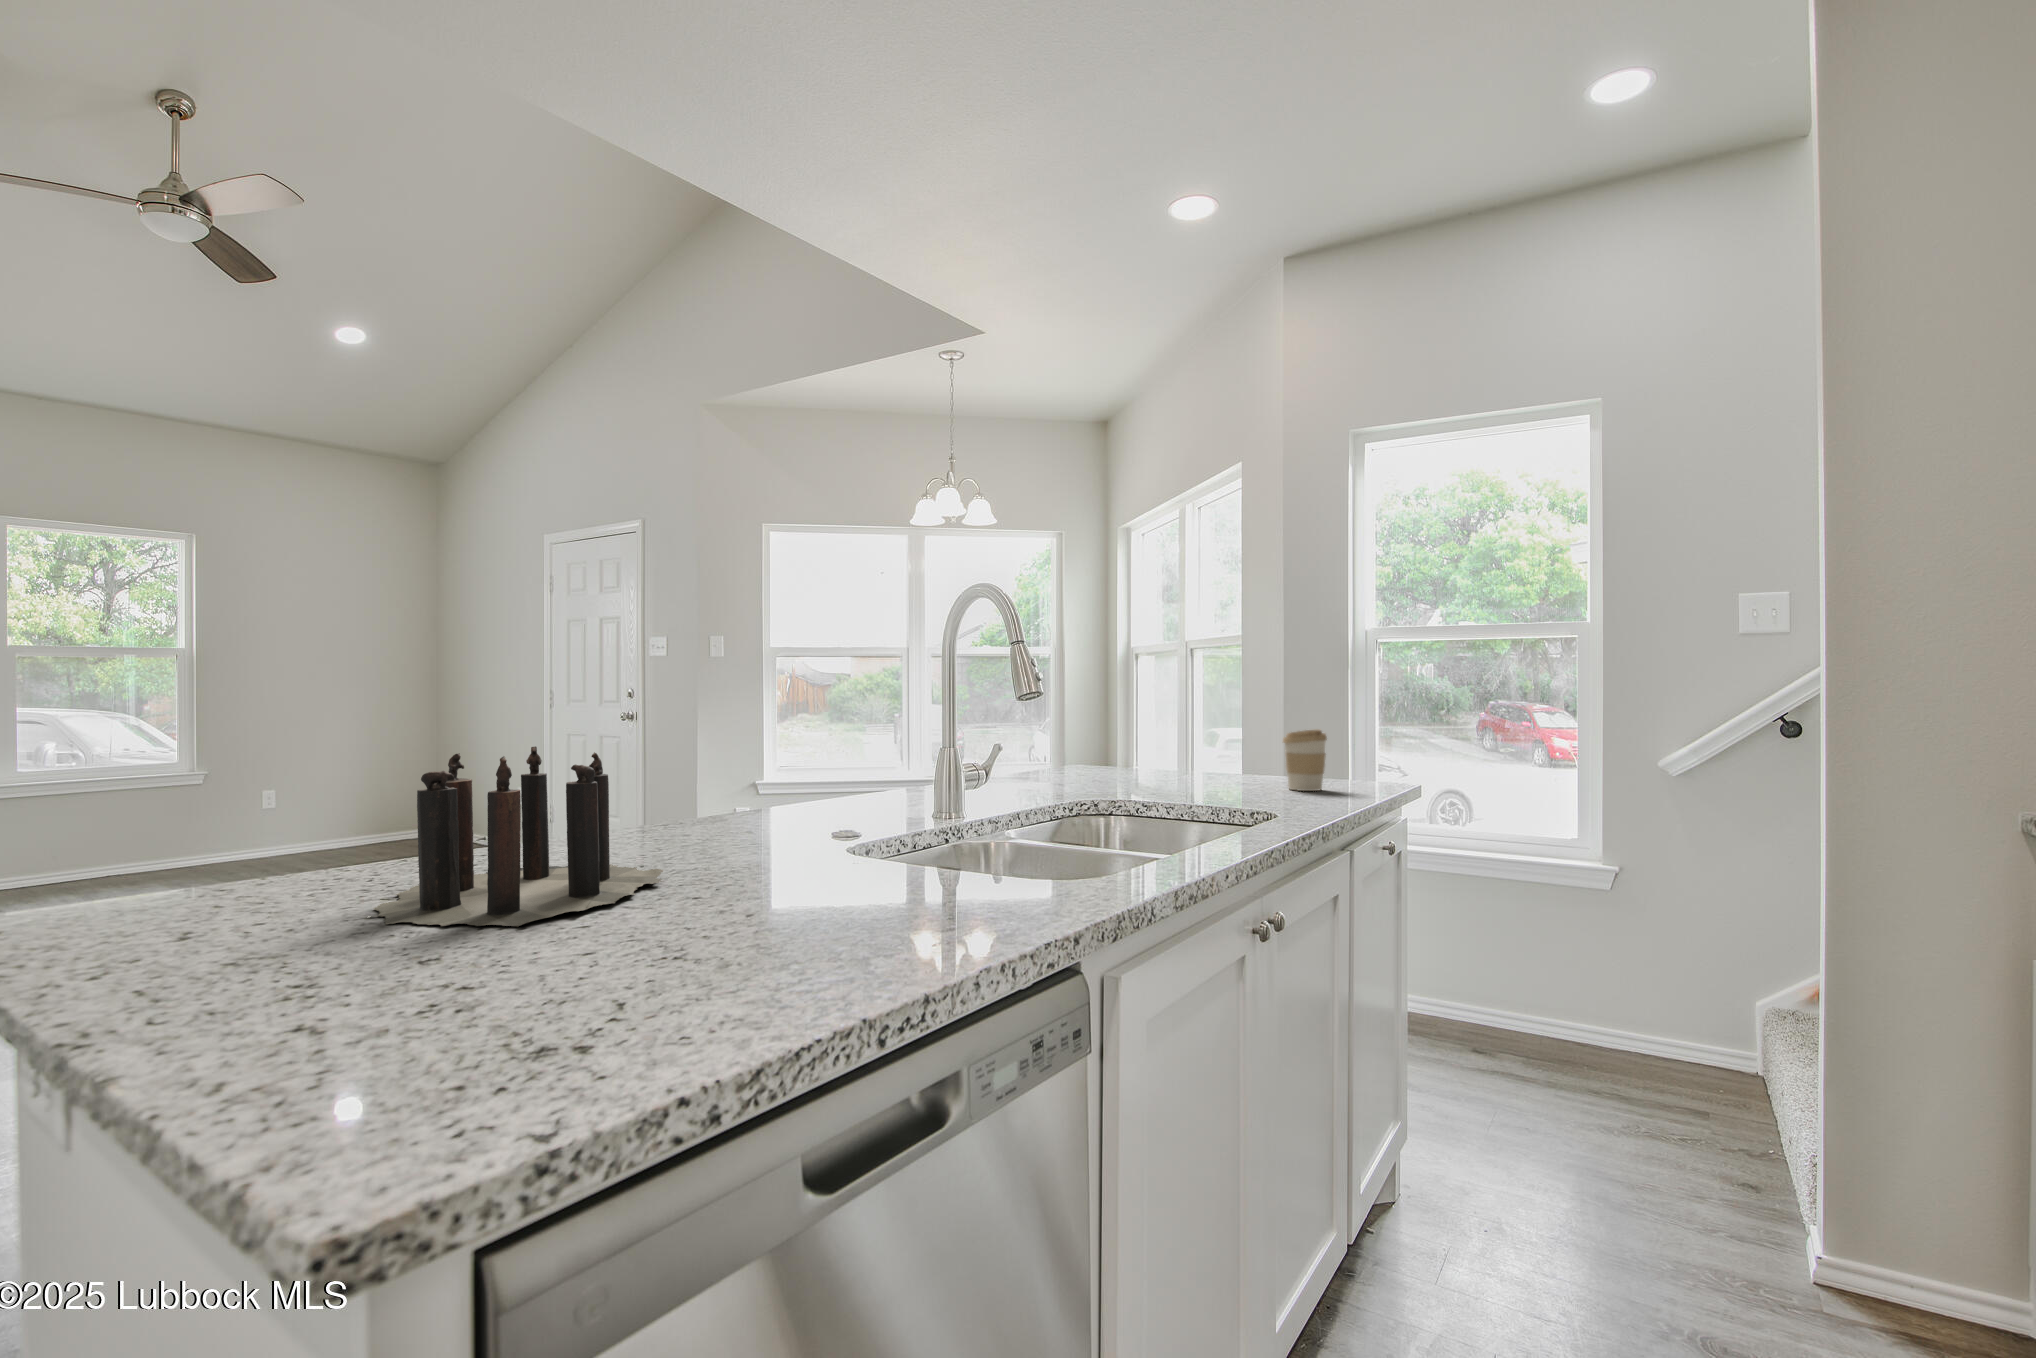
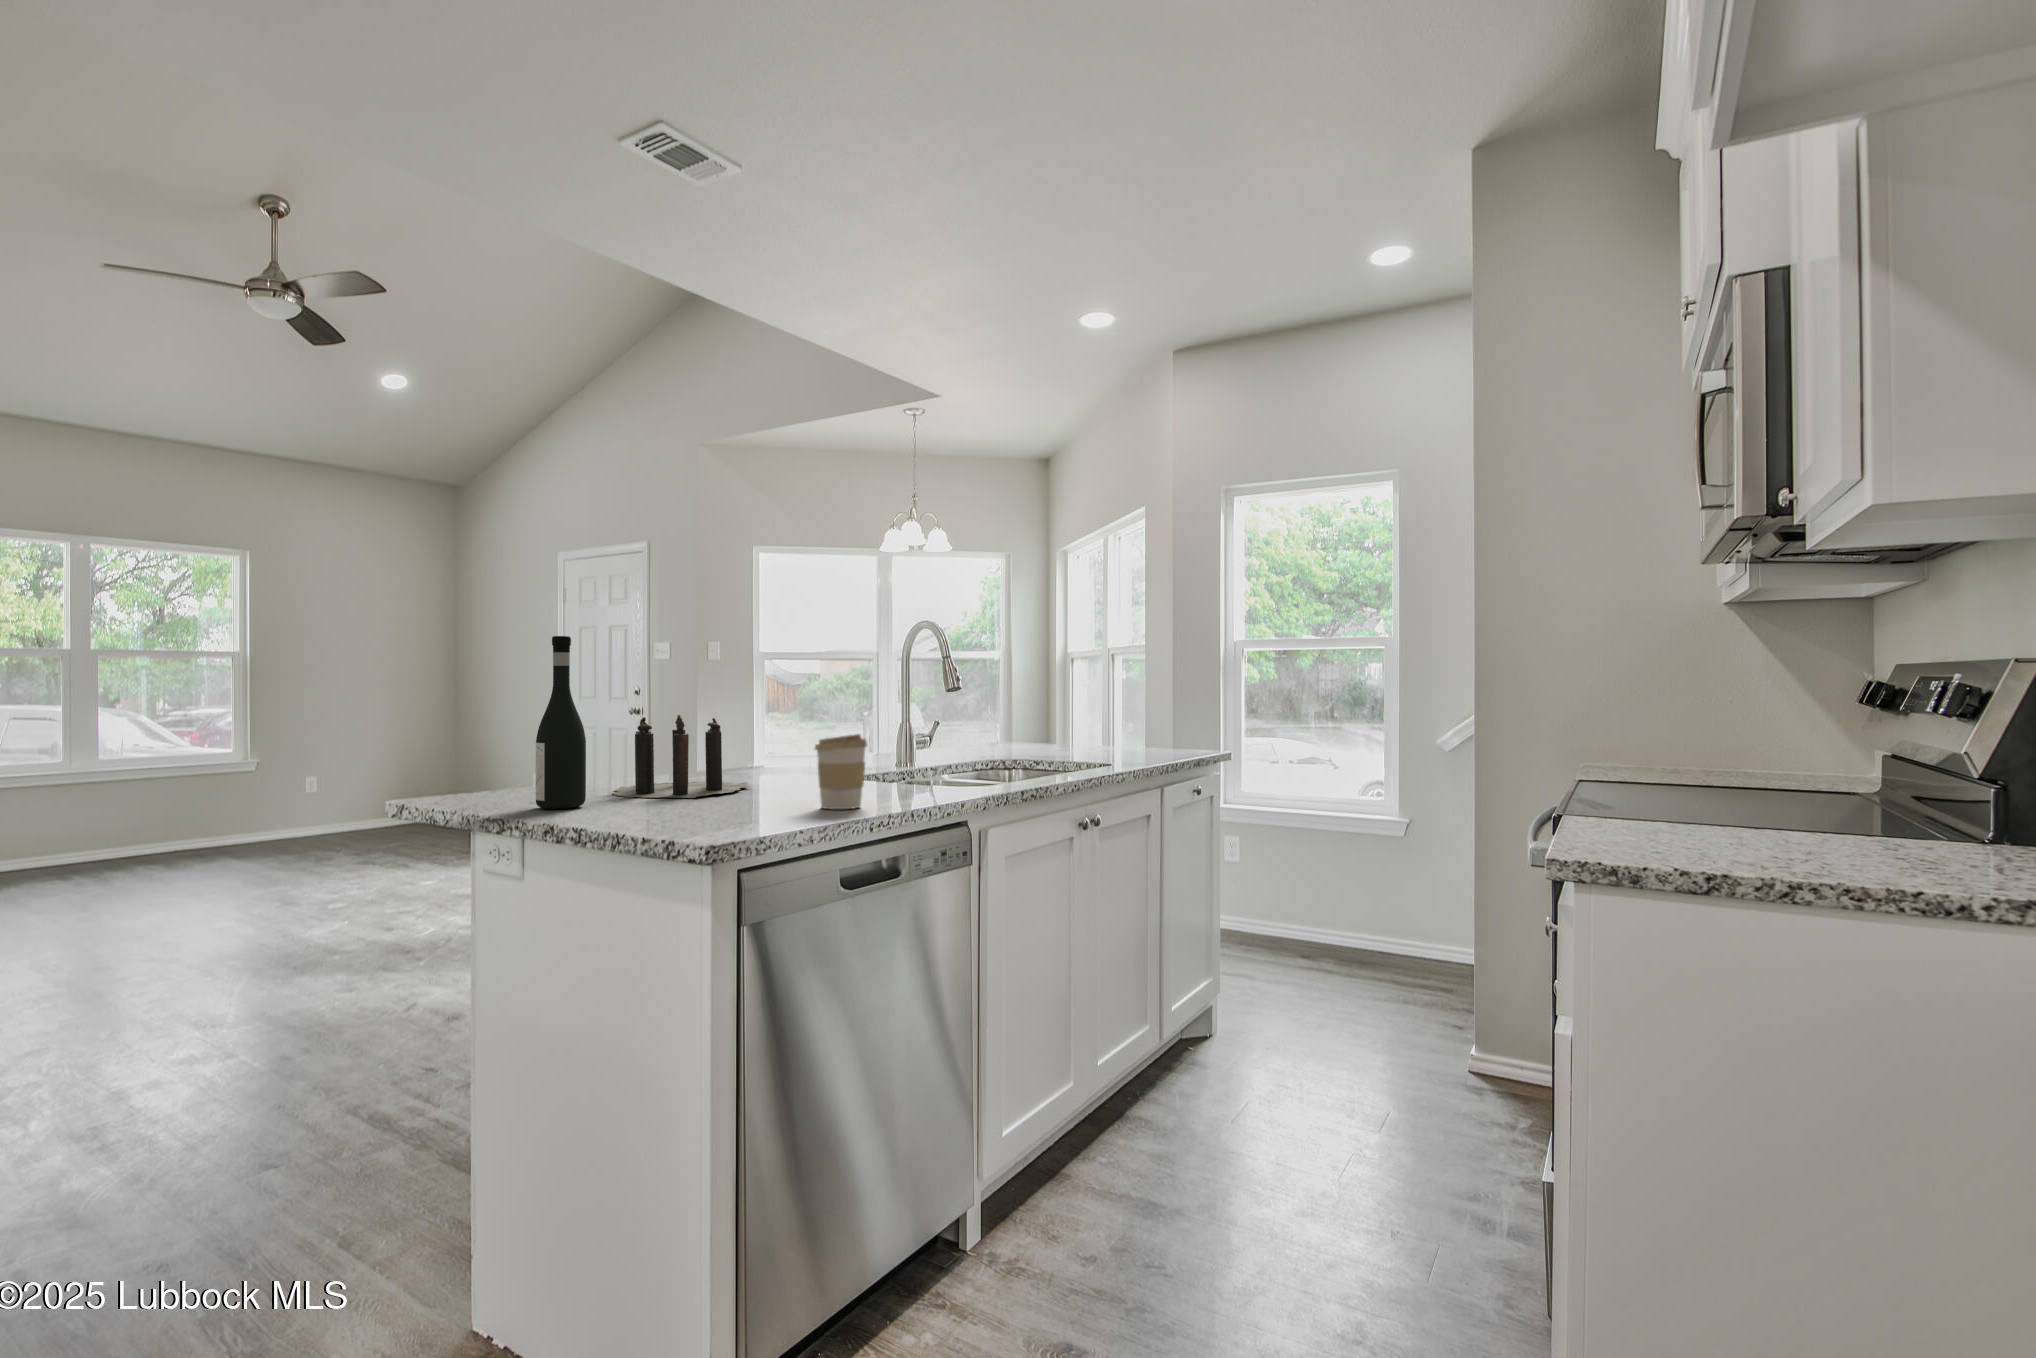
wine bottle: none [101,585,240,986] -> present [536,636,586,809]
coffee cup: present [1283,730,1327,791] -> present [815,734,867,809]

